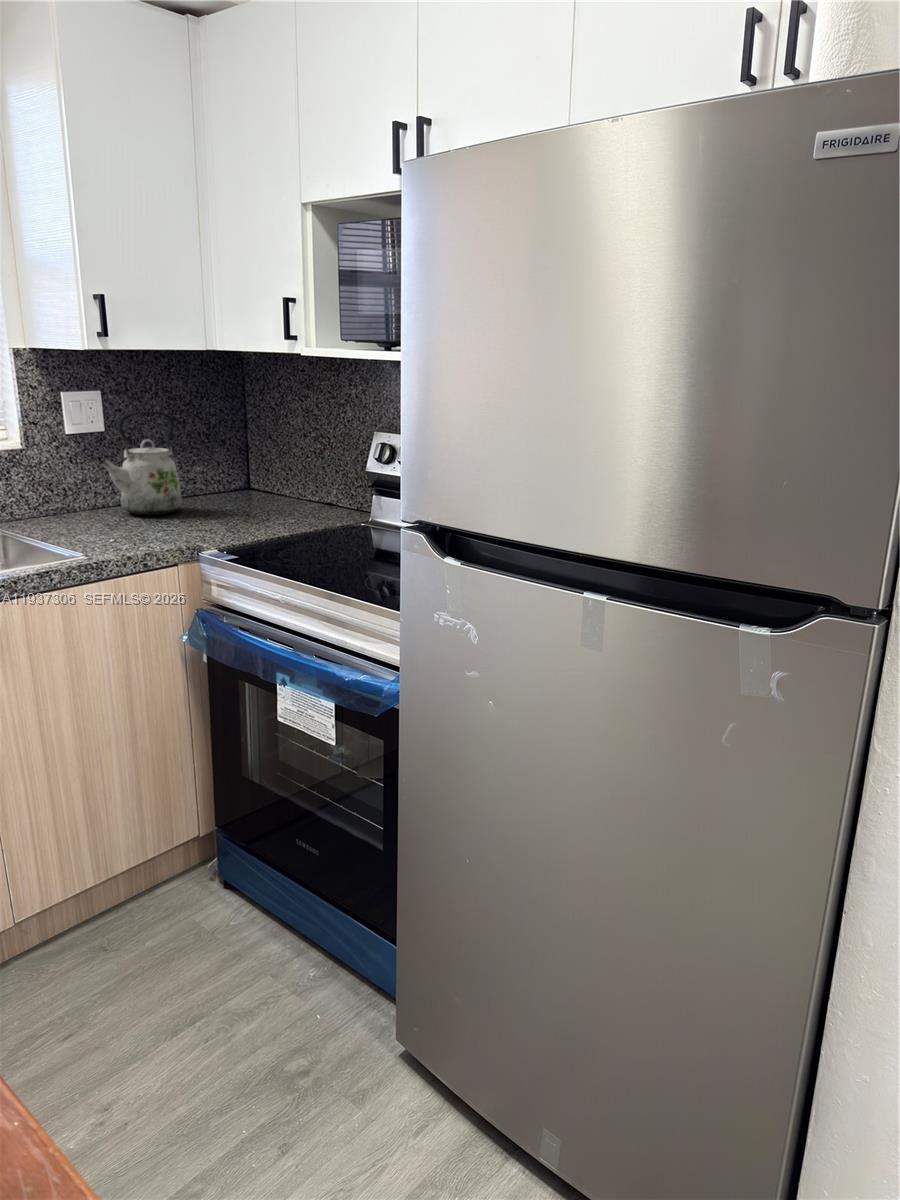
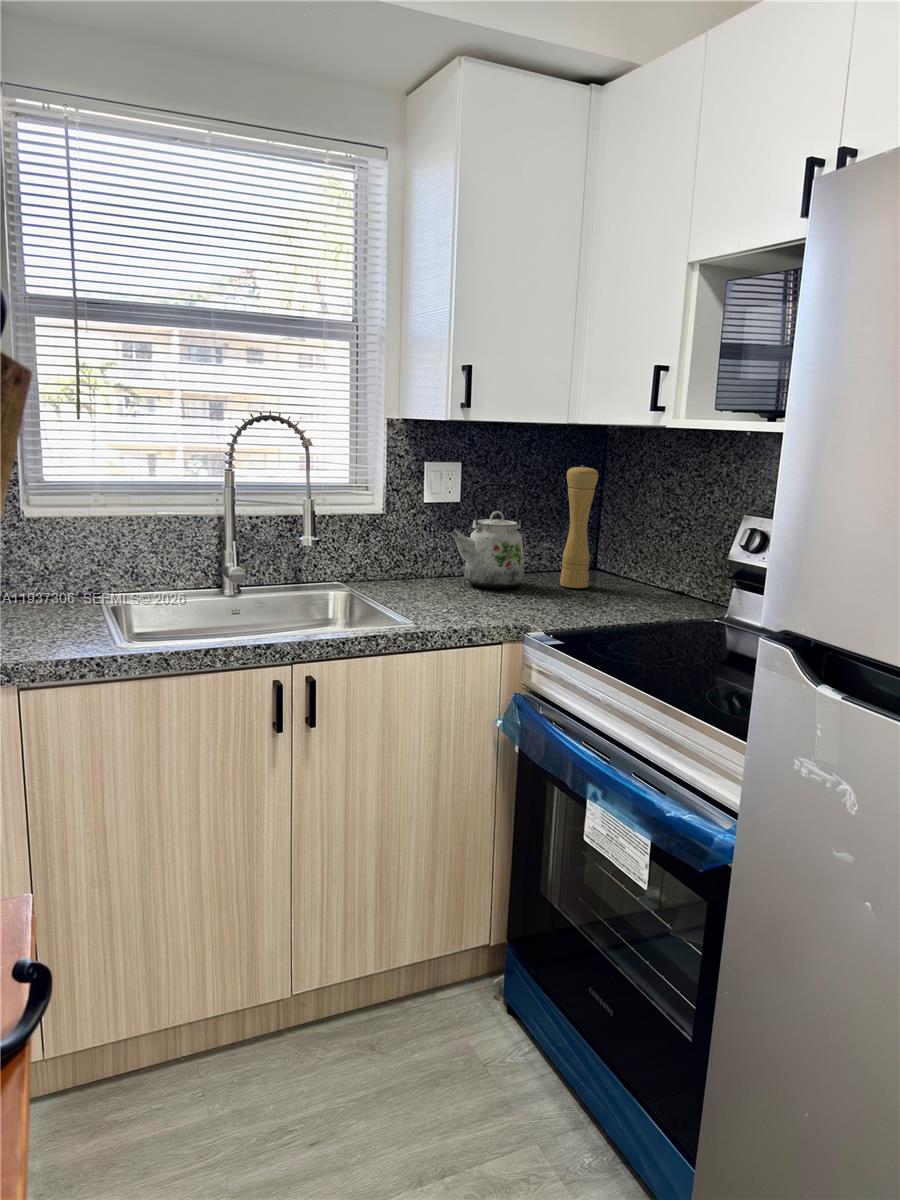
pepper mill: none [211,390,245,508] -> present [560,465,598,588]

